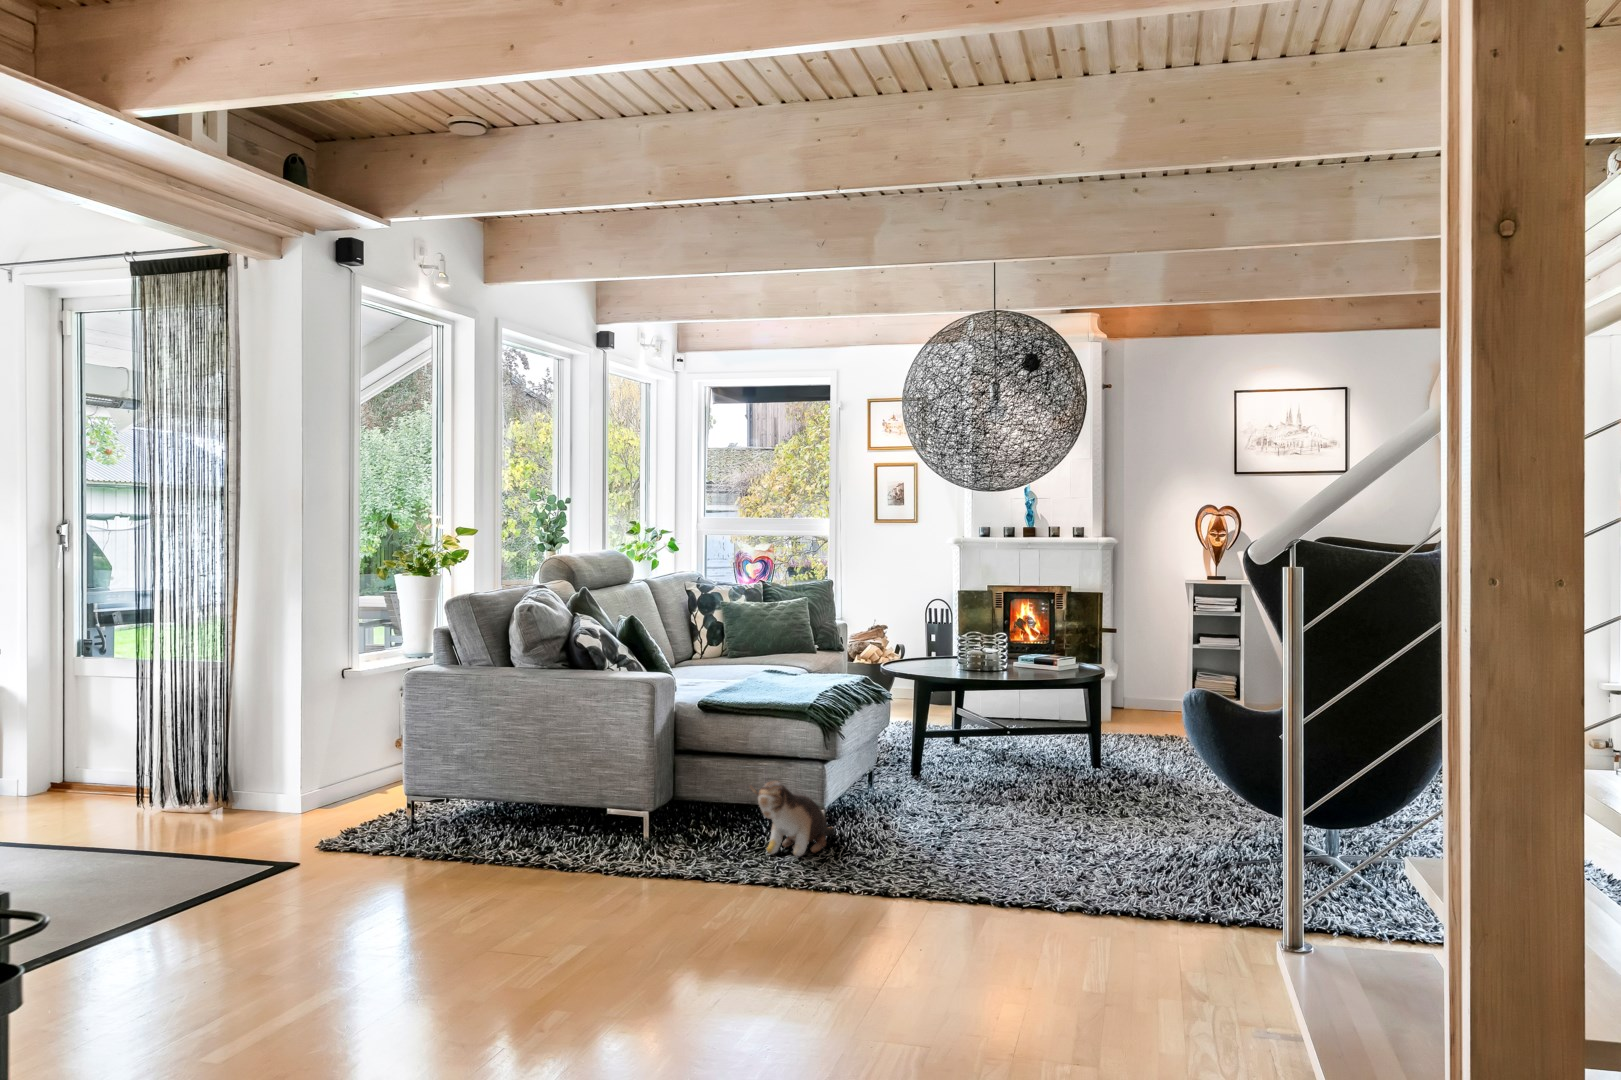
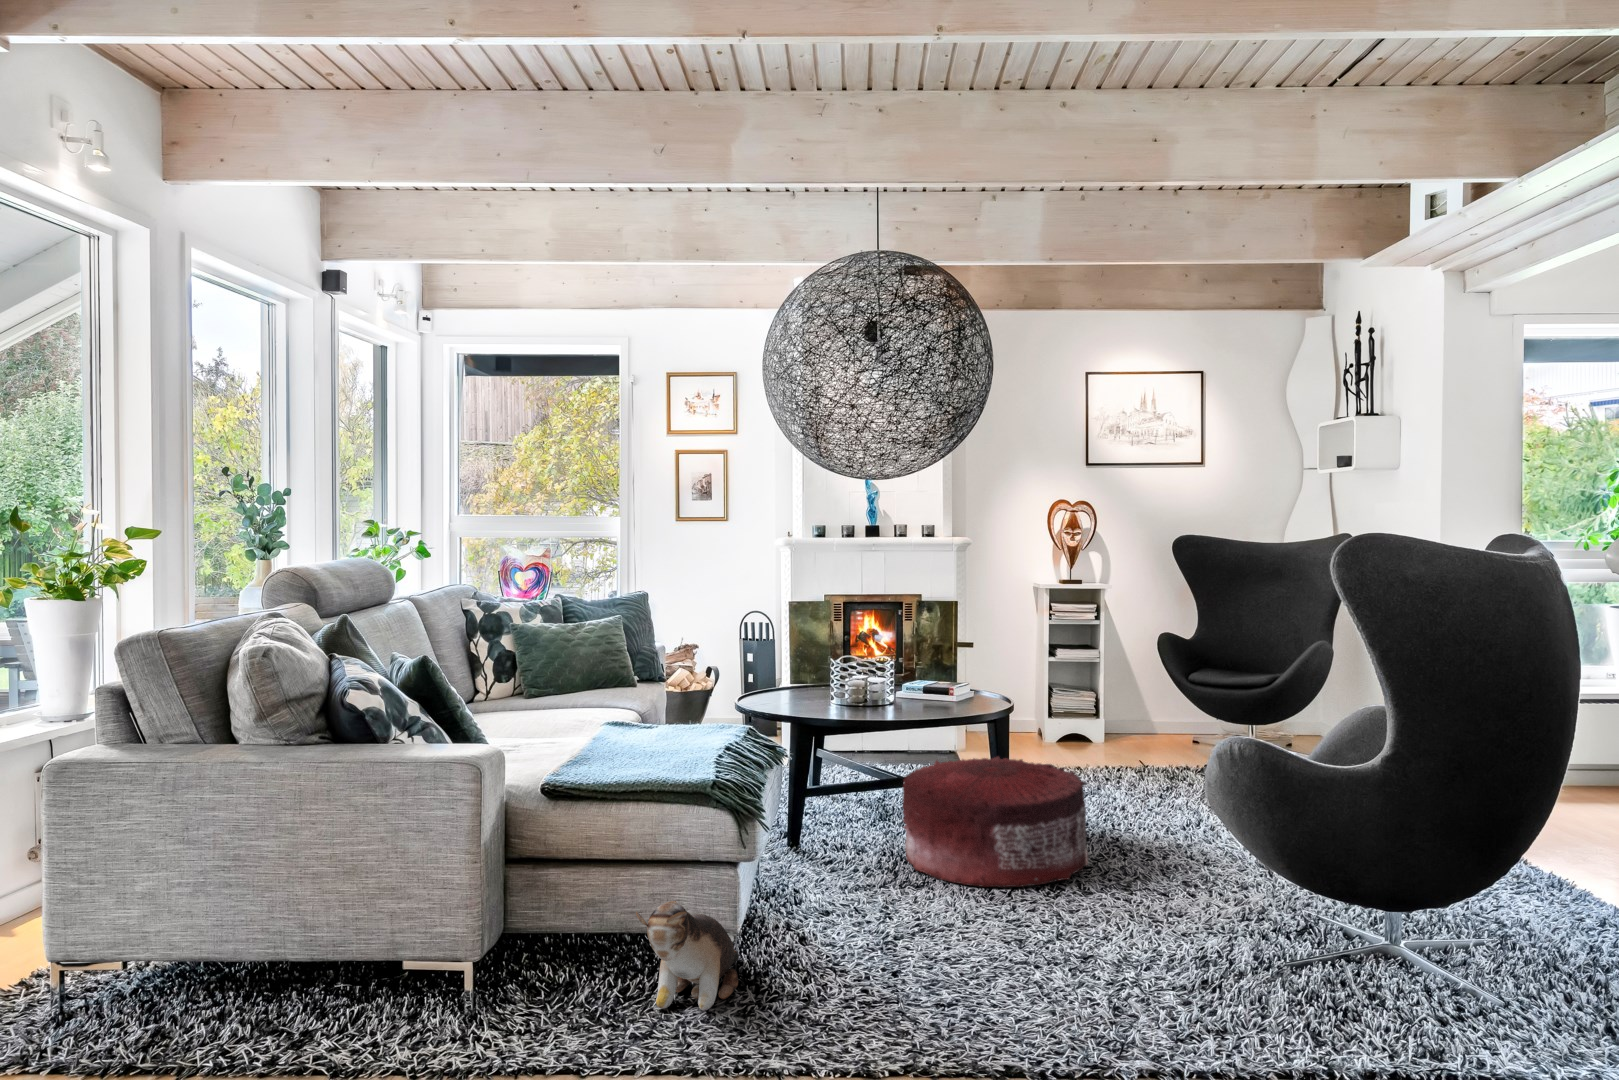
pouf: none [993,712,1142,809] -> present [902,756,1088,887]

